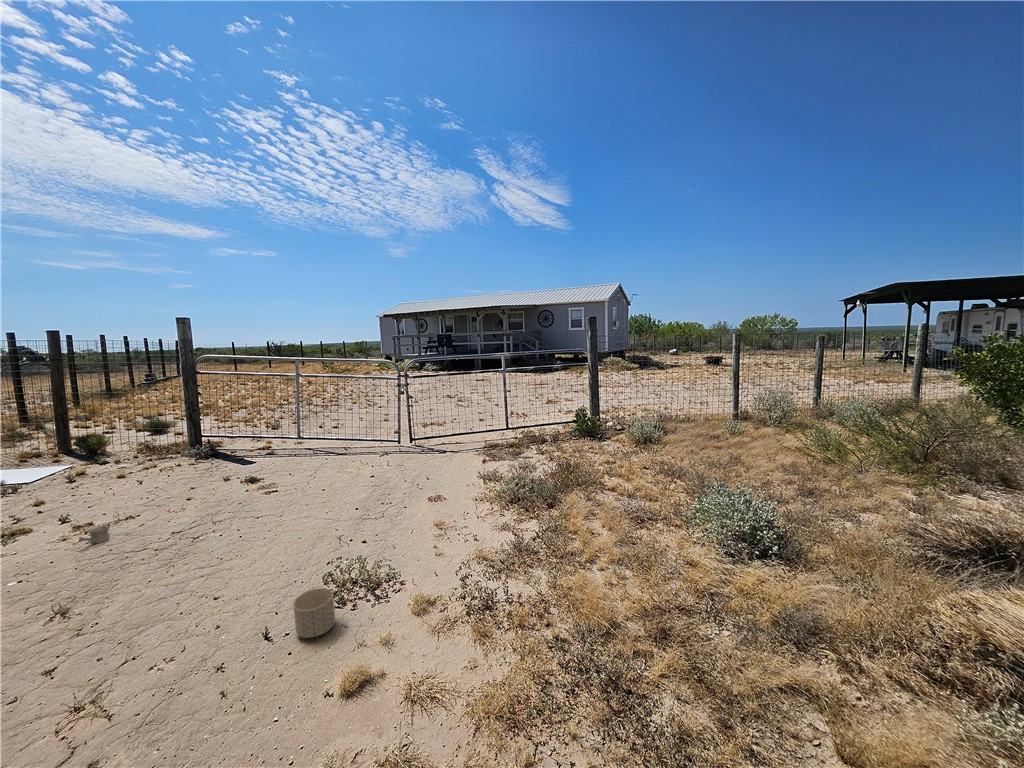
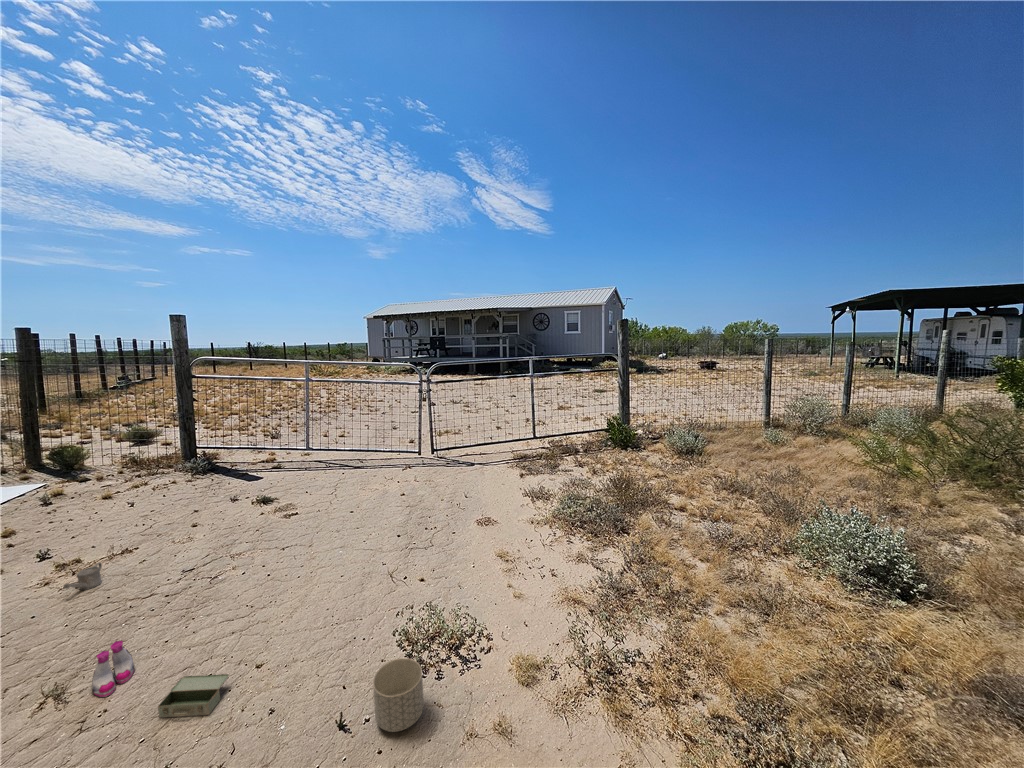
boots: none [94,574,127,614] -> present [92,641,134,697]
toolbox: none [139,600,195,627] -> present [158,674,229,718]

